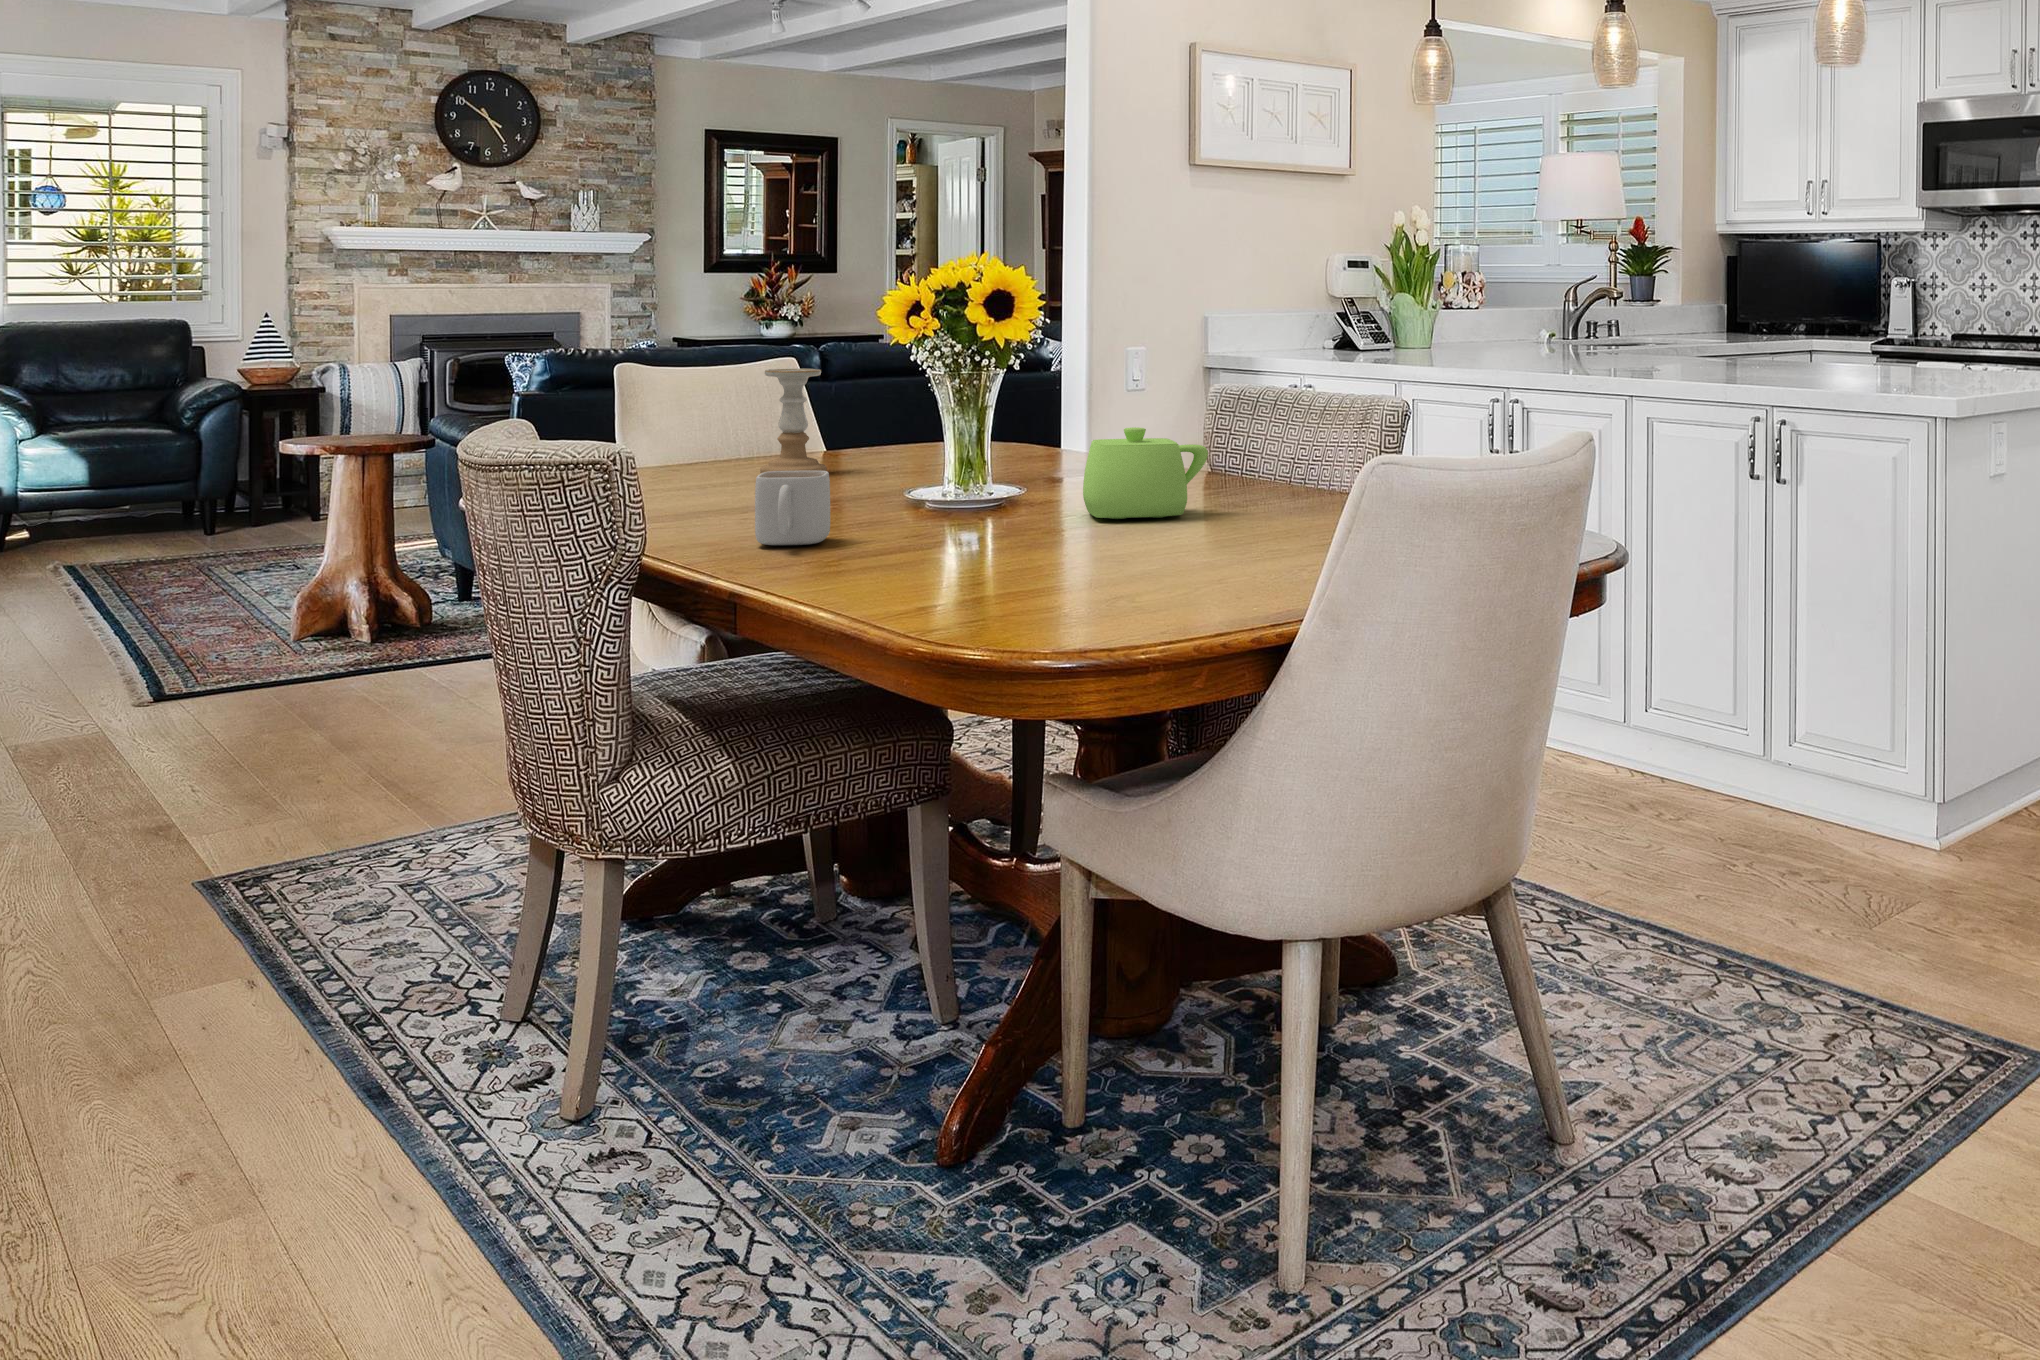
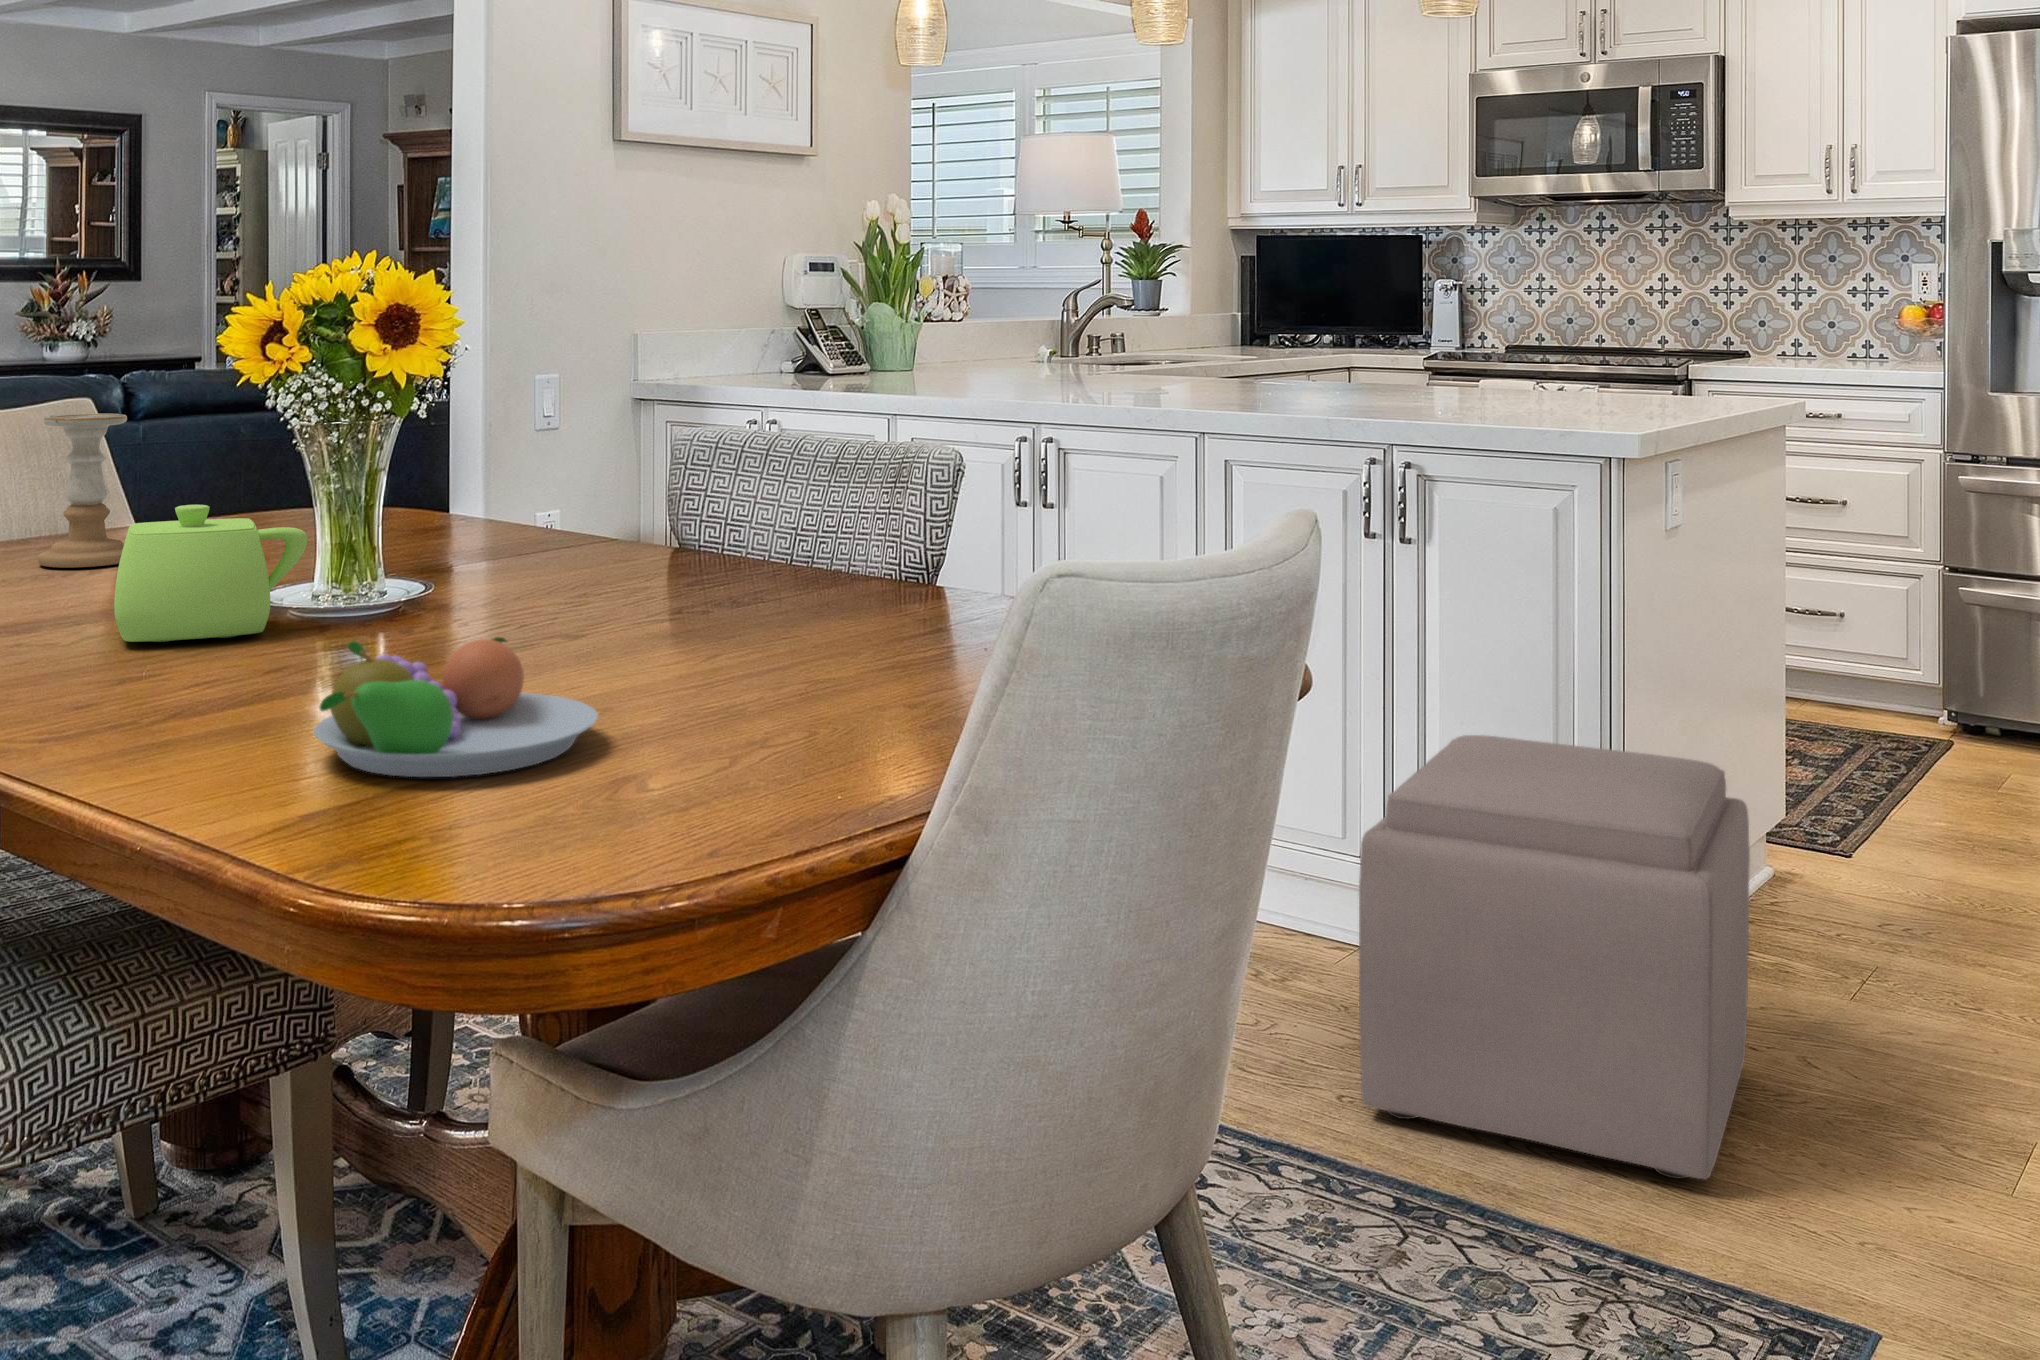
teapot: present [1083,427,1208,519] -> present [114,505,308,642]
mug: present [755,471,830,545] -> none [29,577,147,696]
fruit bowl: none [929,506,1109,590] -> present [314,637,598,777]
ottoman: none [1707,631,2028,957] -> present [1359,735,1750,1179]

